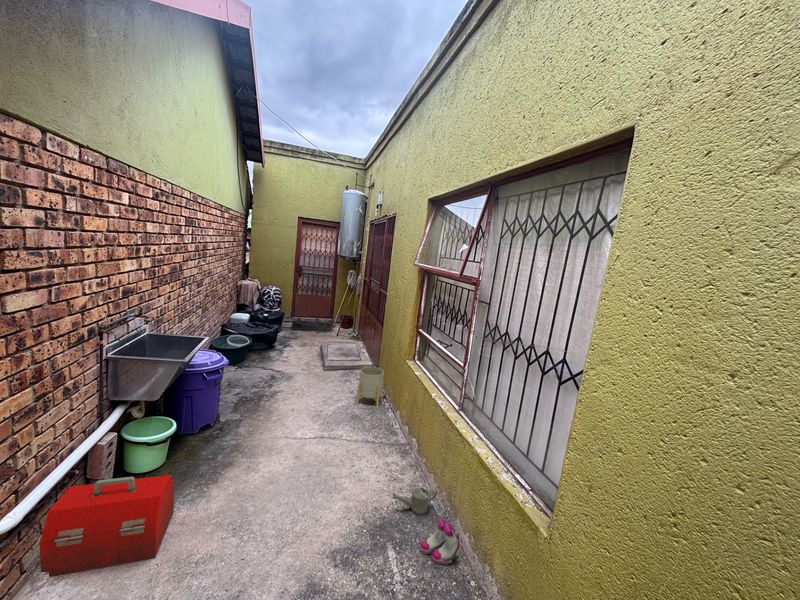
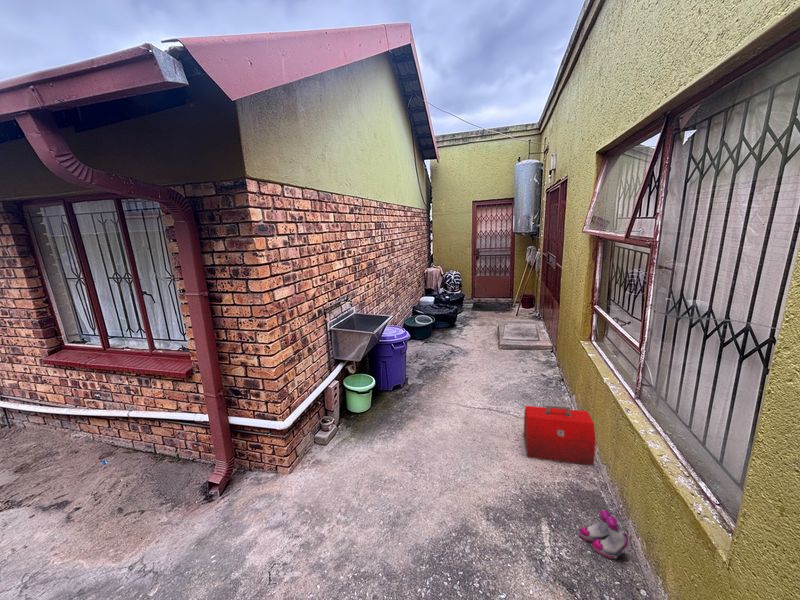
planter: present [356,367,384,408] -> none [530,348,561,391]
toolbox: present [39,475,174,577] -> present [524,405,596,466]
watering can: present [393,487,437,515] -> none [553,472,609,504]

